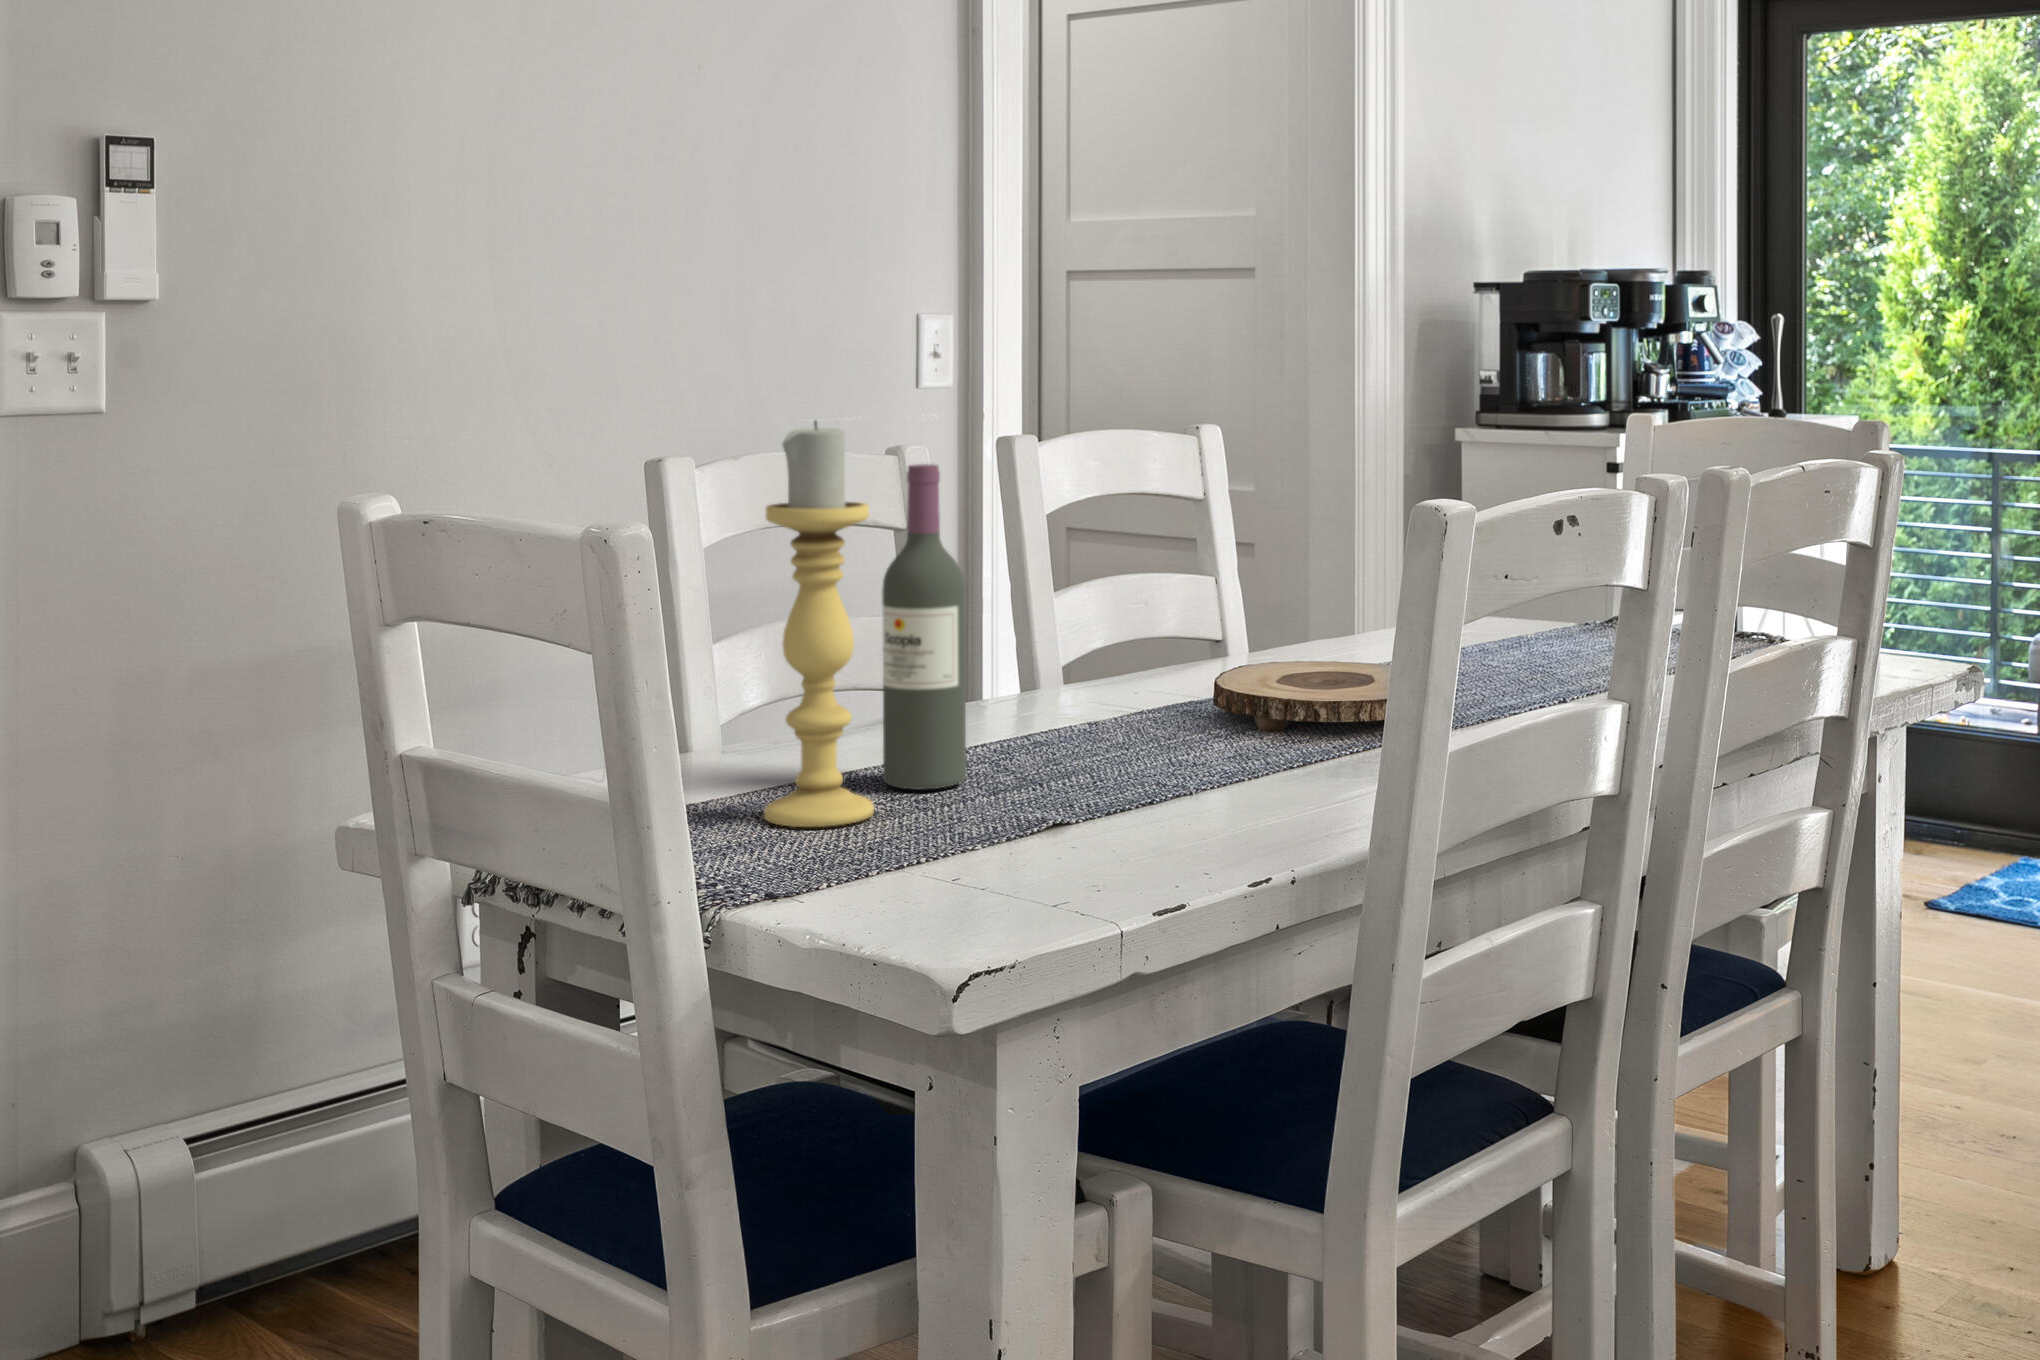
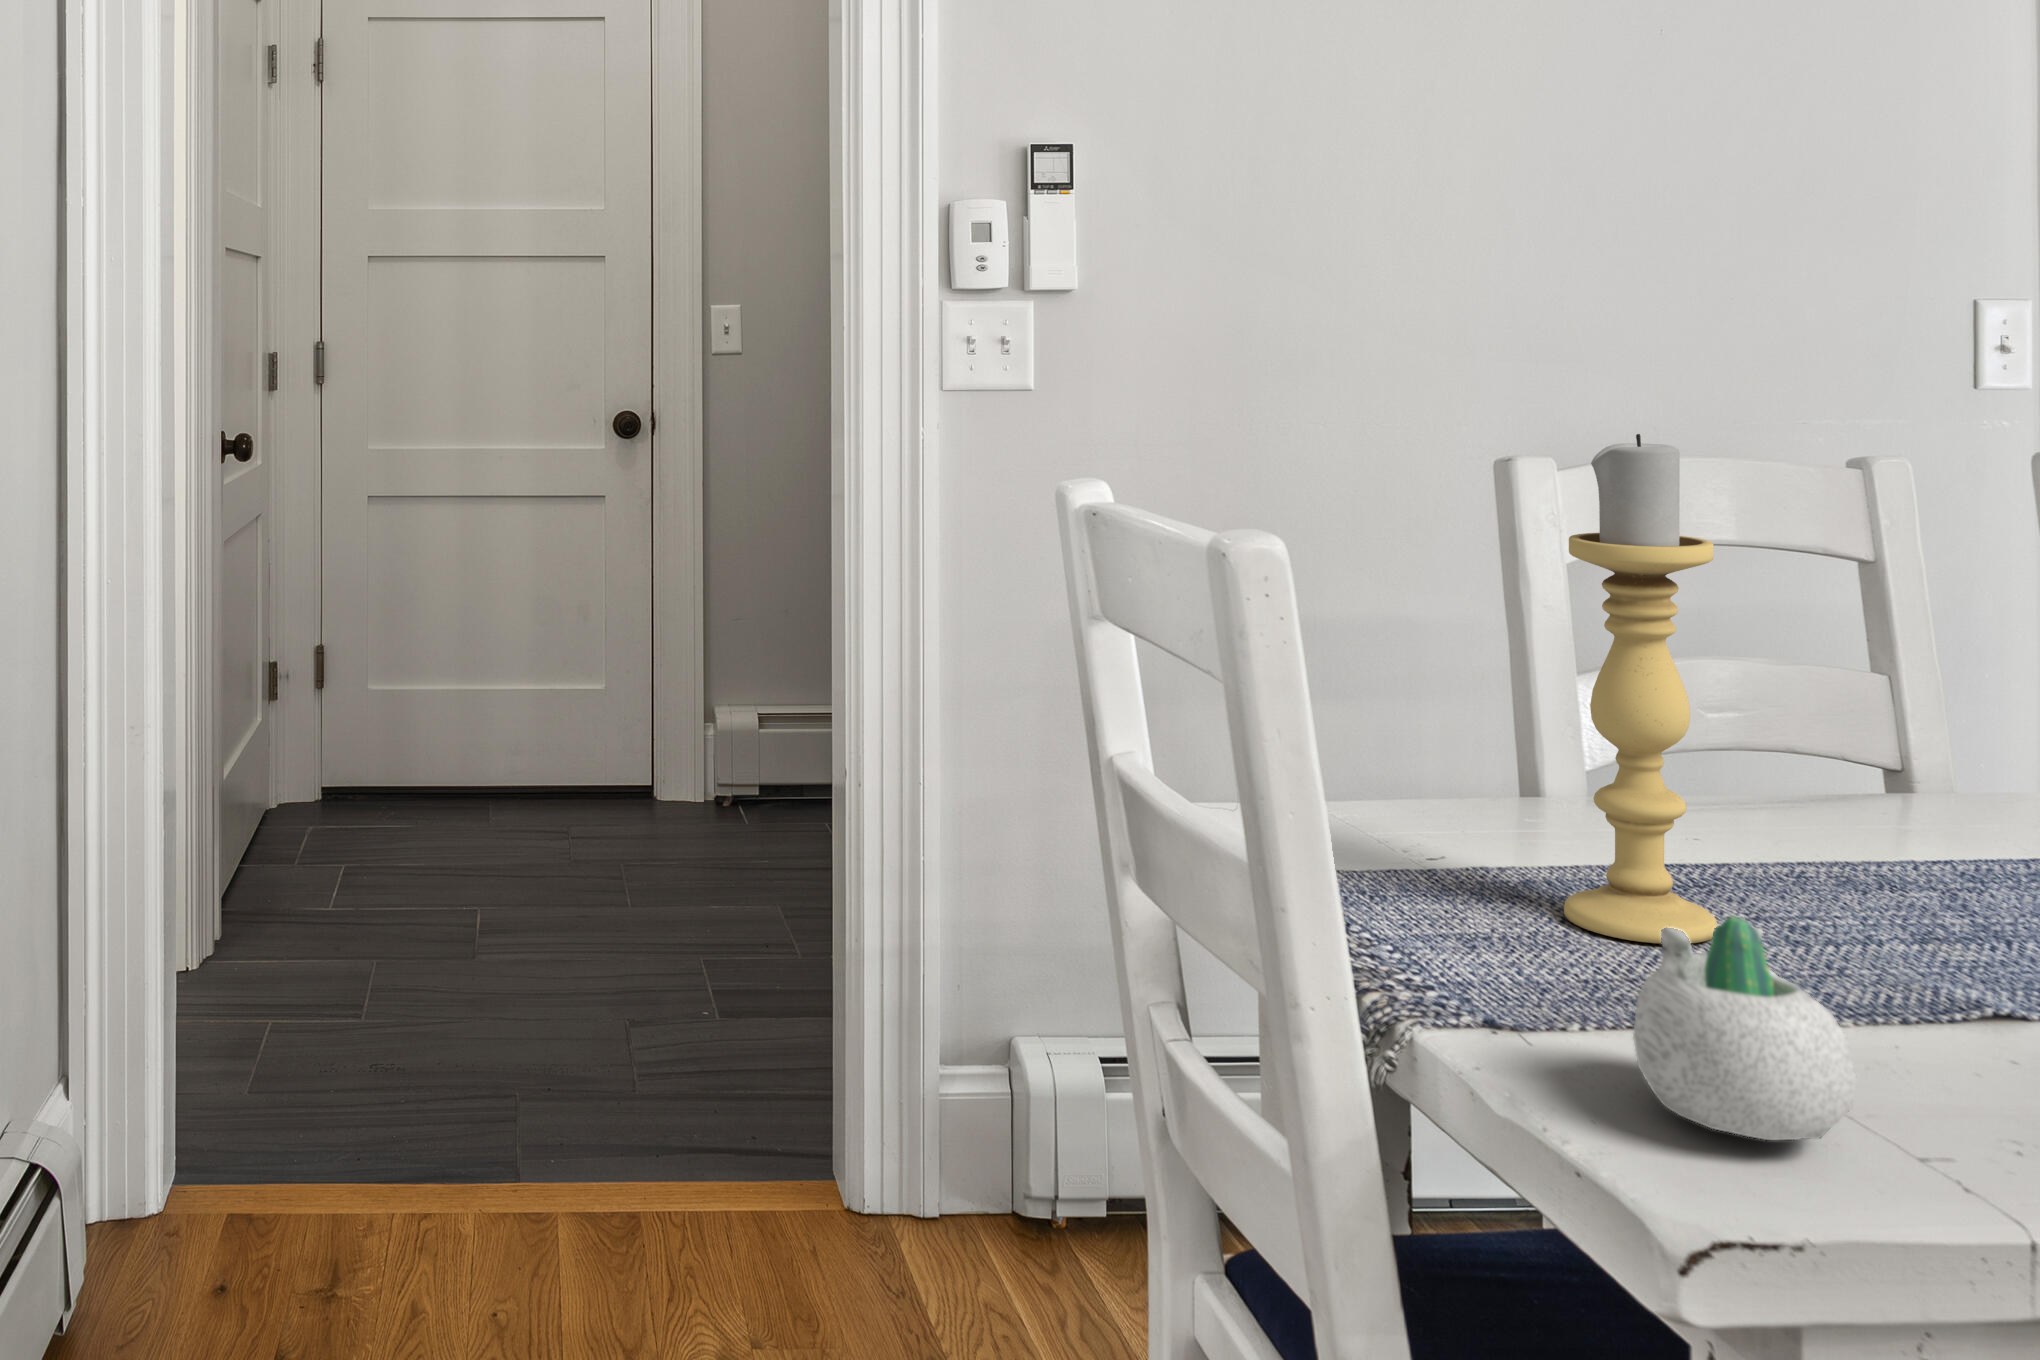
wine bottle: present [882,464,966,789] -> none [1756,494,1883,917]
succulent planter: none [879,761,1025,915] -> present [1633,916,1856,1140]

